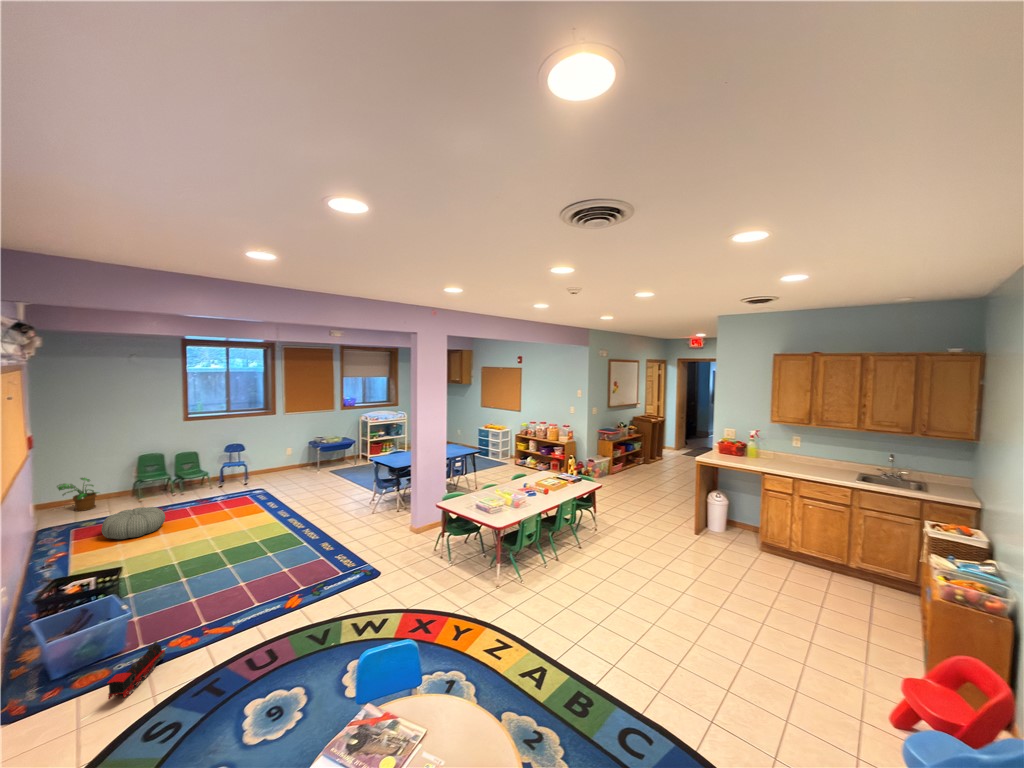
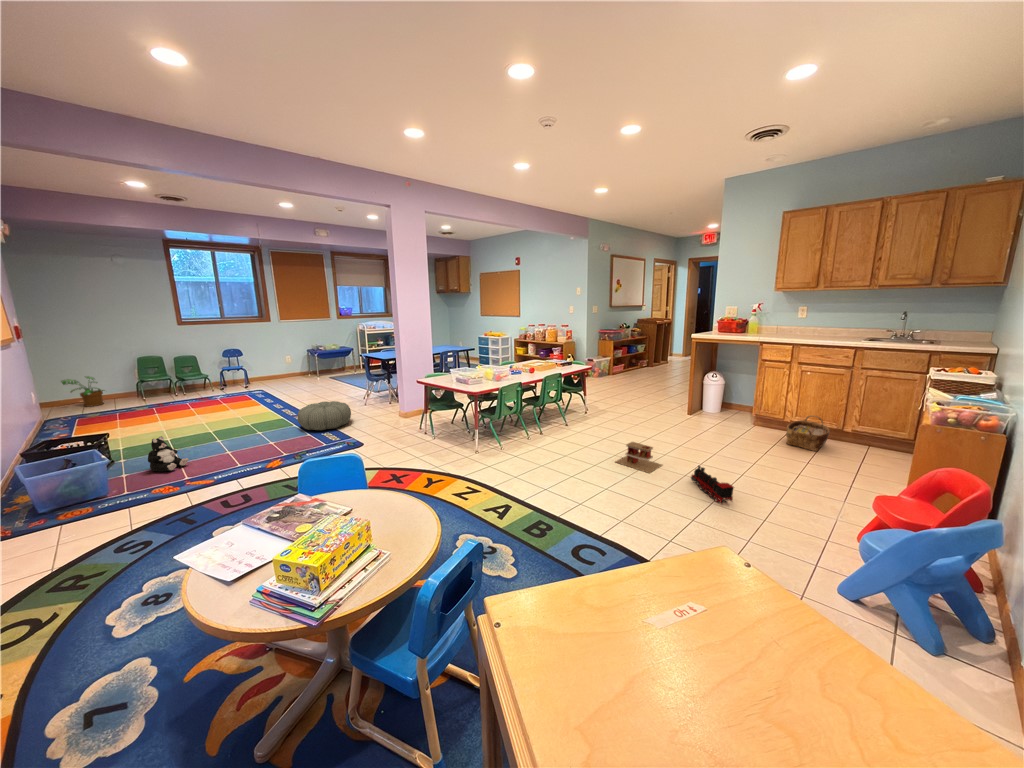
pouf: present [102,507,165,539] -> present [297,401,351,430]
woven basket: none [794,549,835,590] -> present [786,416,830,451]
plush toy: none [163,573,203,613] -> present [148,436,189,472]
toy house: none [634,581,682,620] -> present [616,442,662,473]
toy train: present [108,641,166,699] -> present [691,466,734,502]

